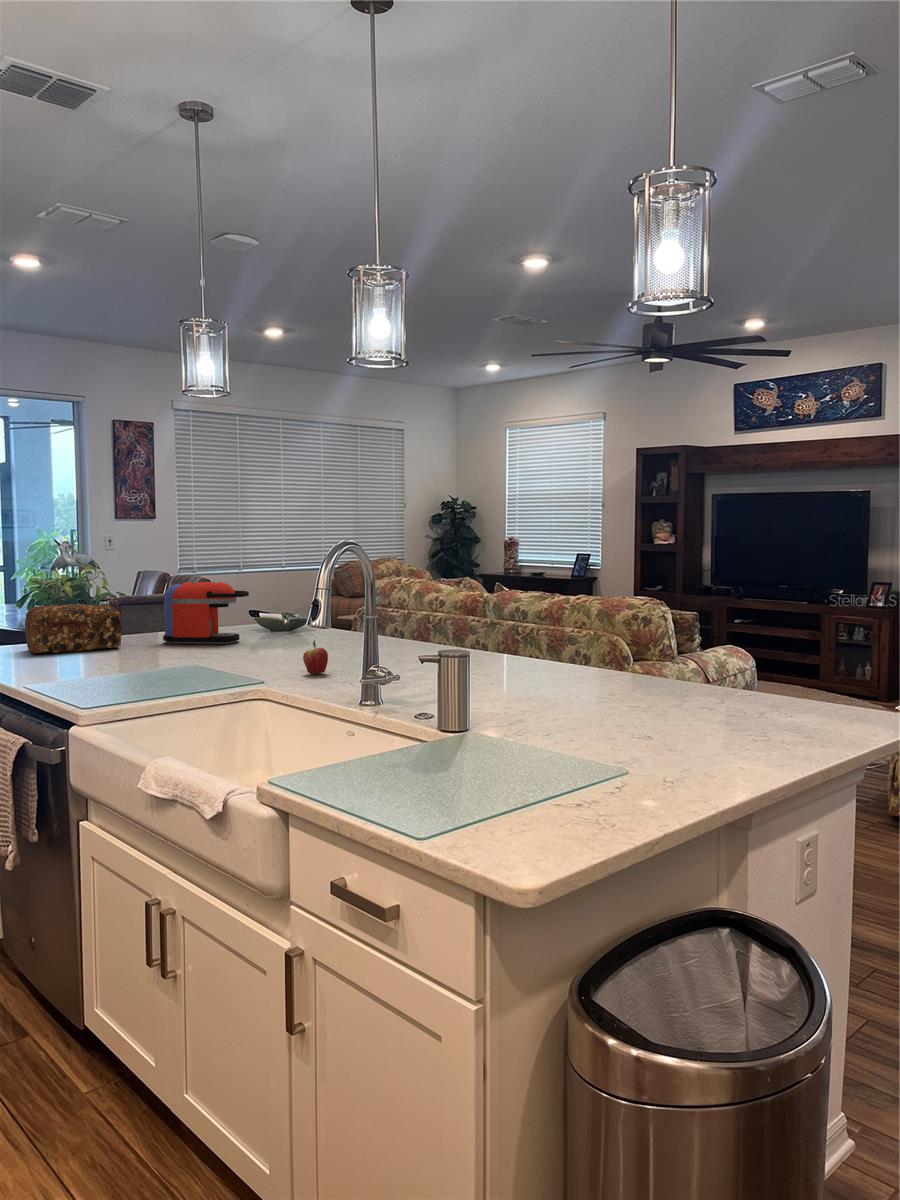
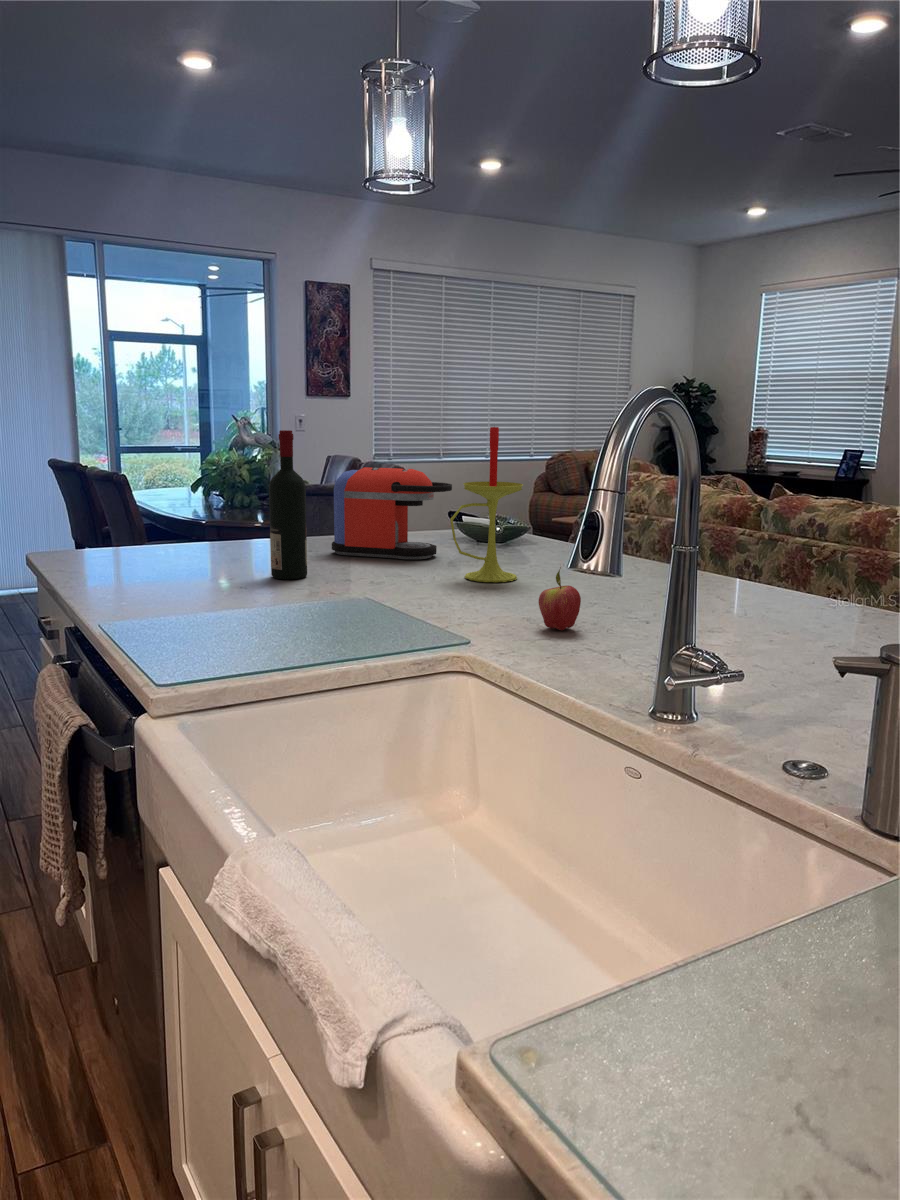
candle: none [248,551,296,654] -> present [450,427,523,582]
wine bottle: none [123,560,150,659] -> present [269,430,307,579]
bread loaf: present [25,604,121,654] -> none [147,494,273,563]

